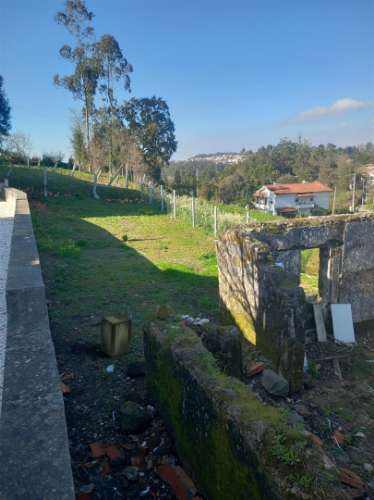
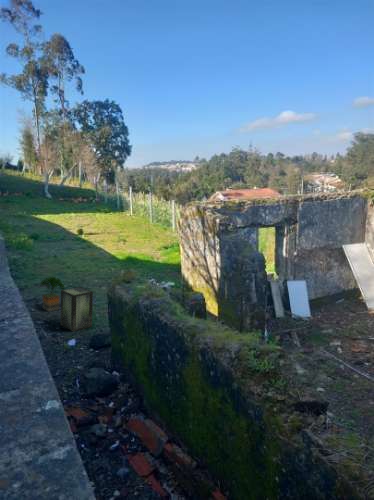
potted tree: none [82,299,106,334] -> present [41,277,65,311]

